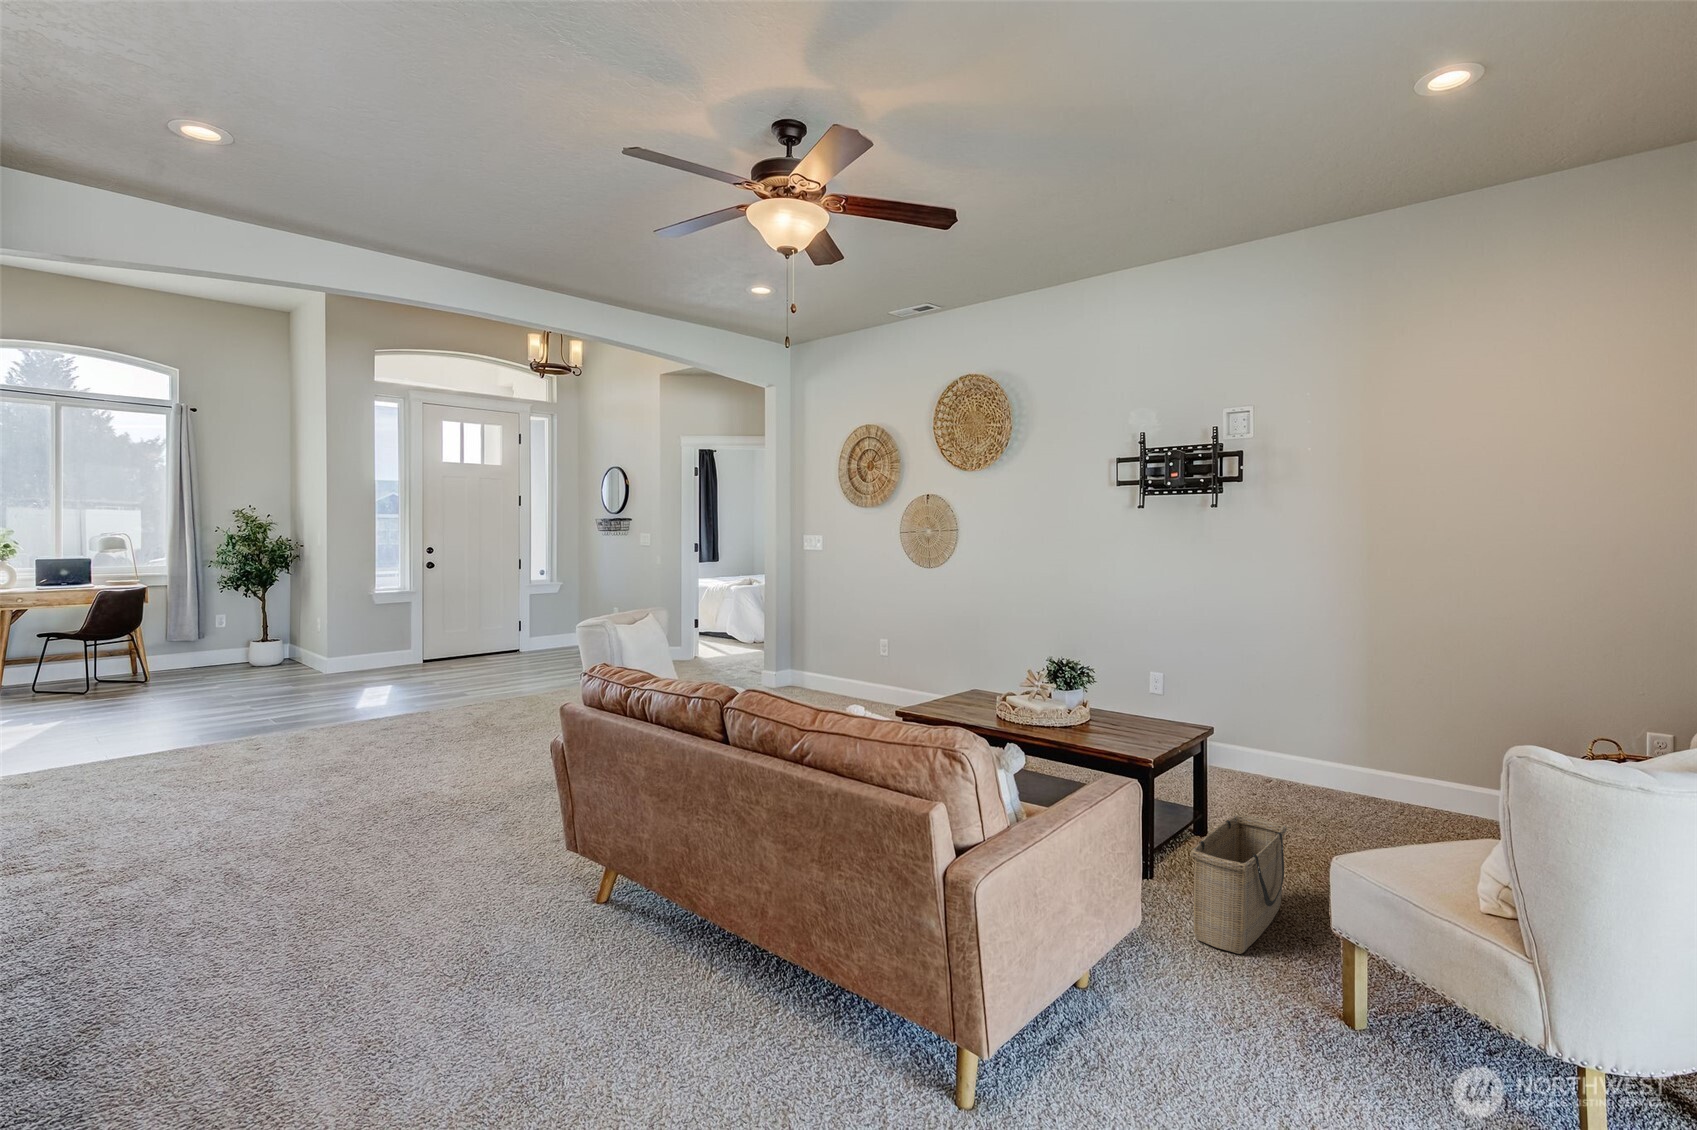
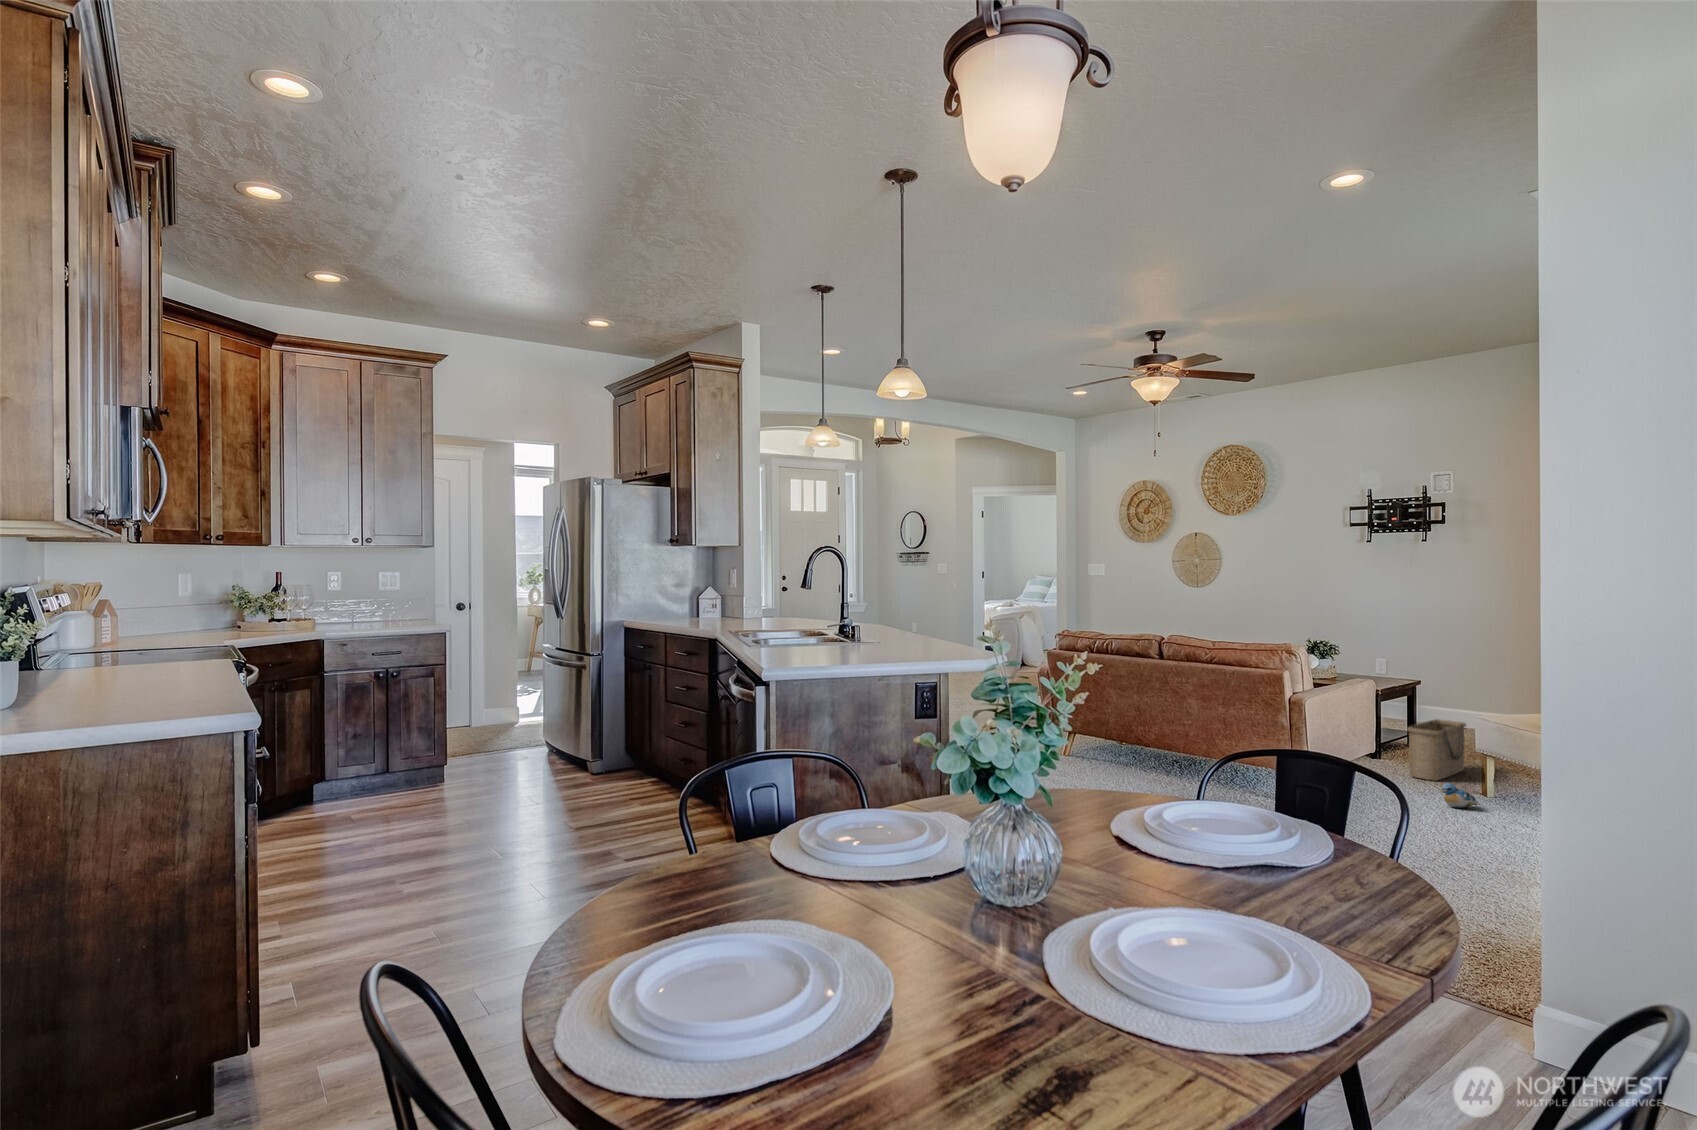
plush toy: none [1262,1030,1343,1088] -> present [1441,783,1480,808]

